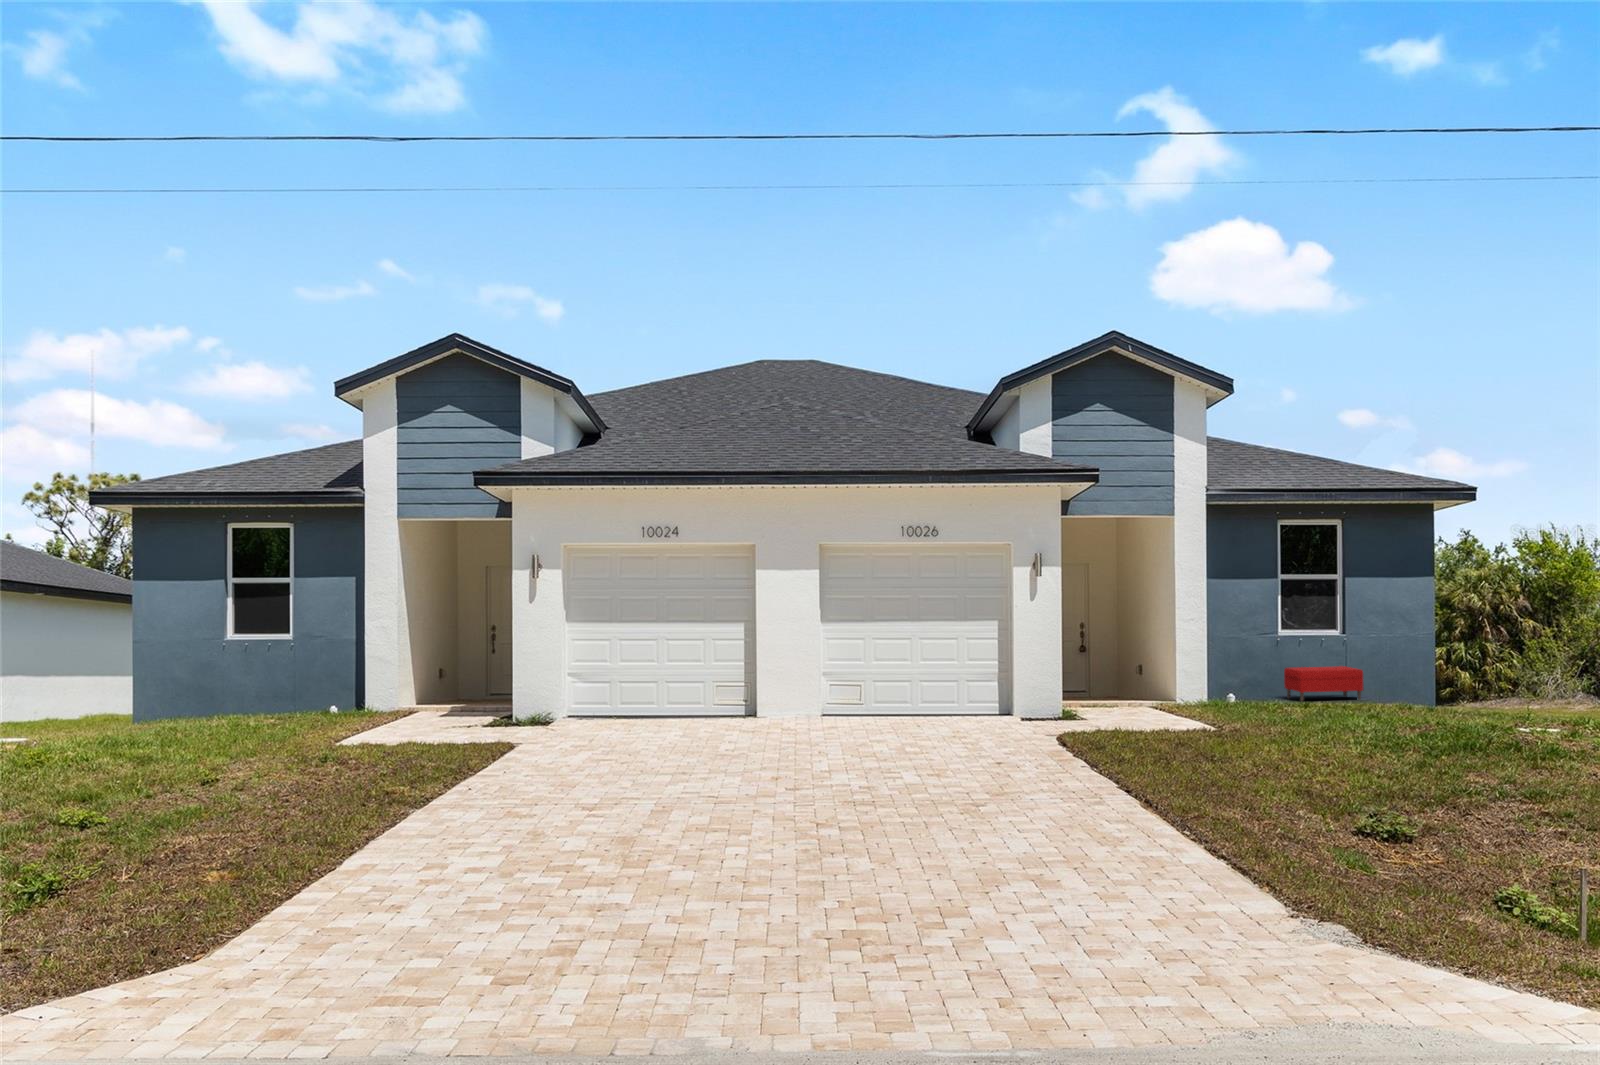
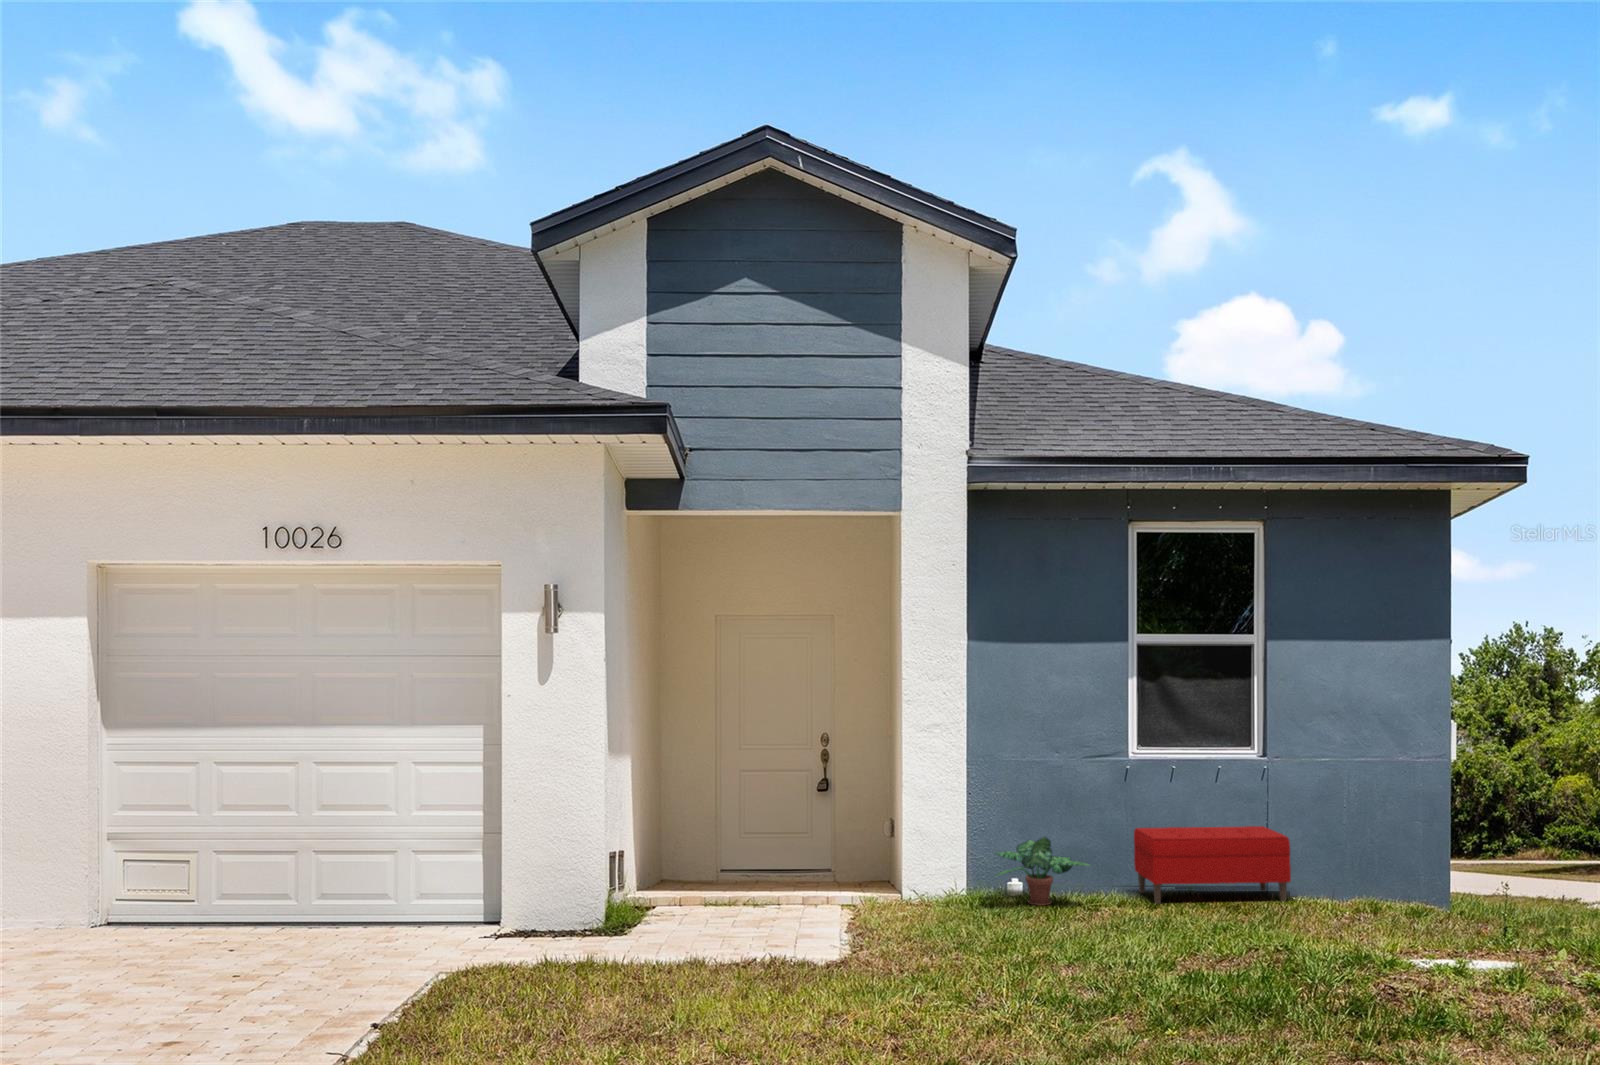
potted plant: none [1223,670,1275,703] -> present [994,837,1089,906]

